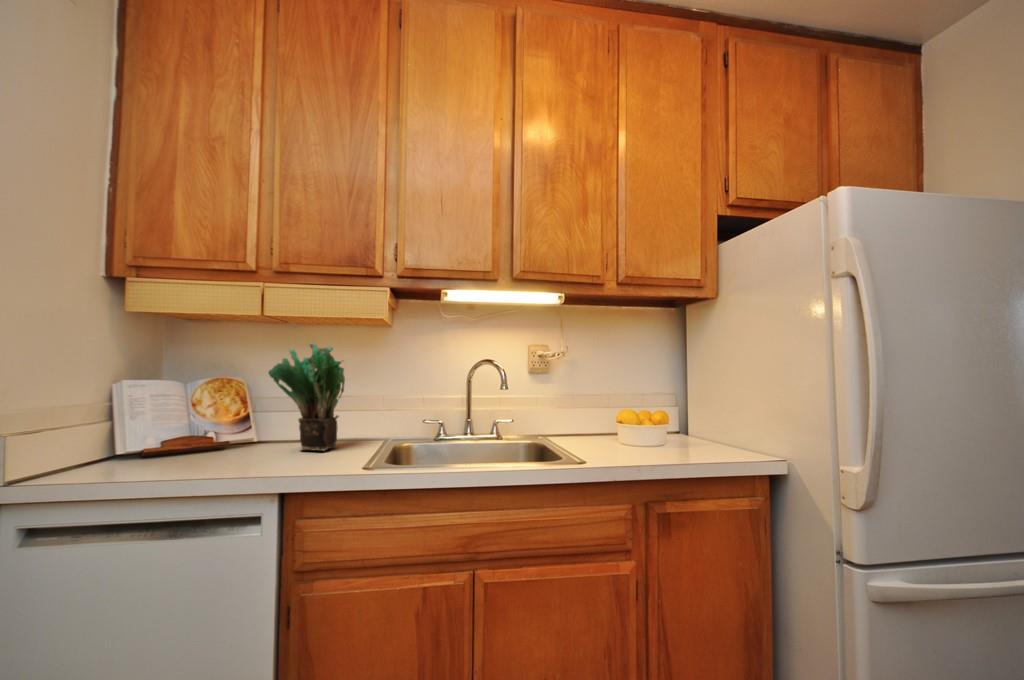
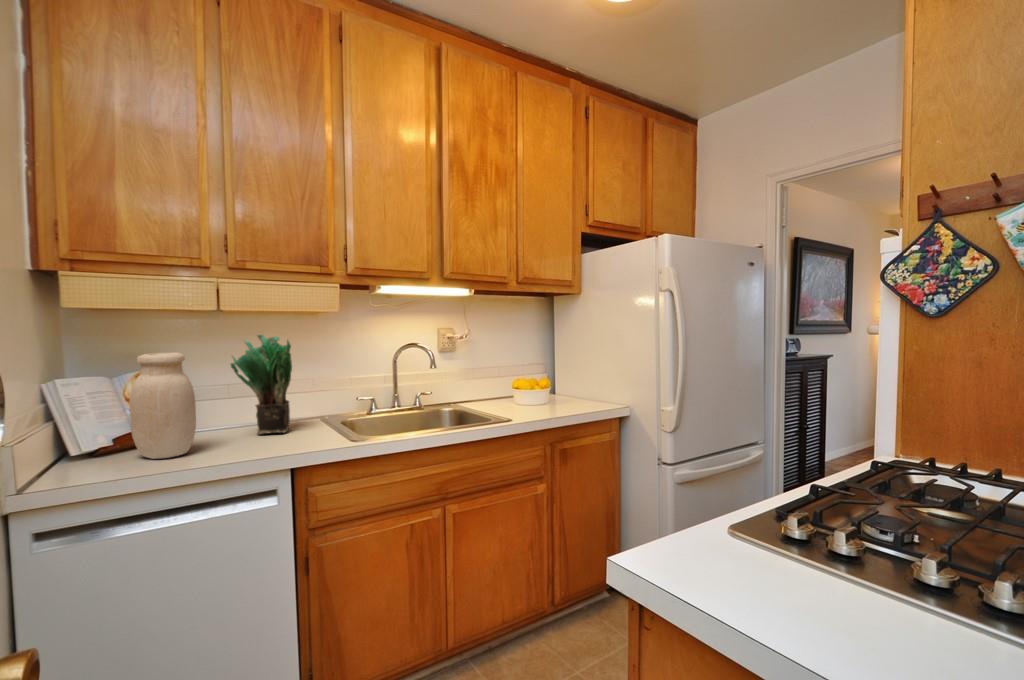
jar: none [161,357,222,466] -> present [130,352,196,459]

